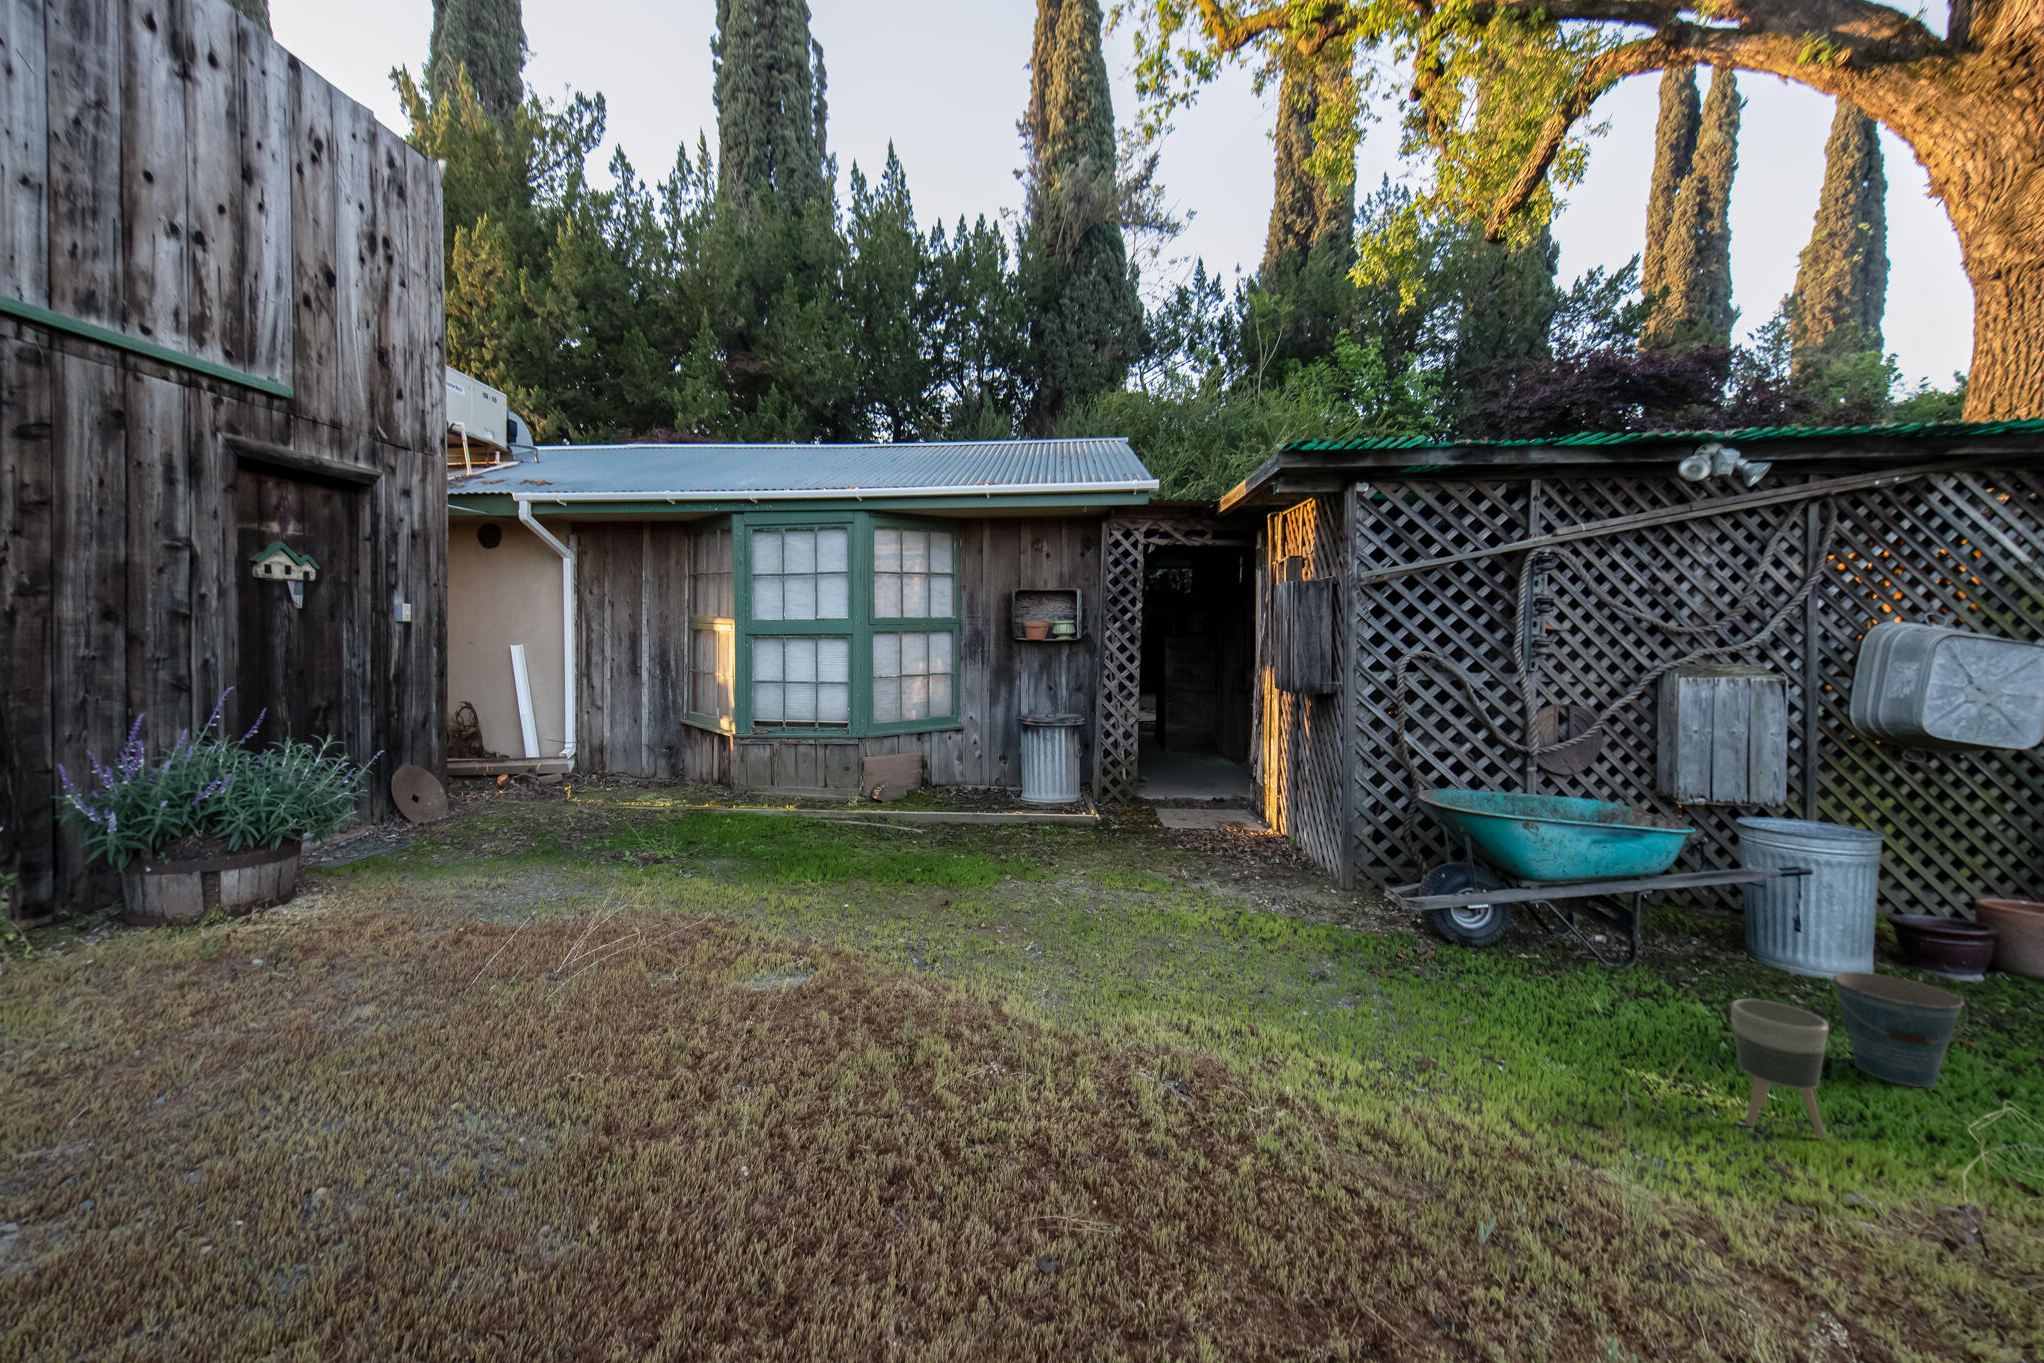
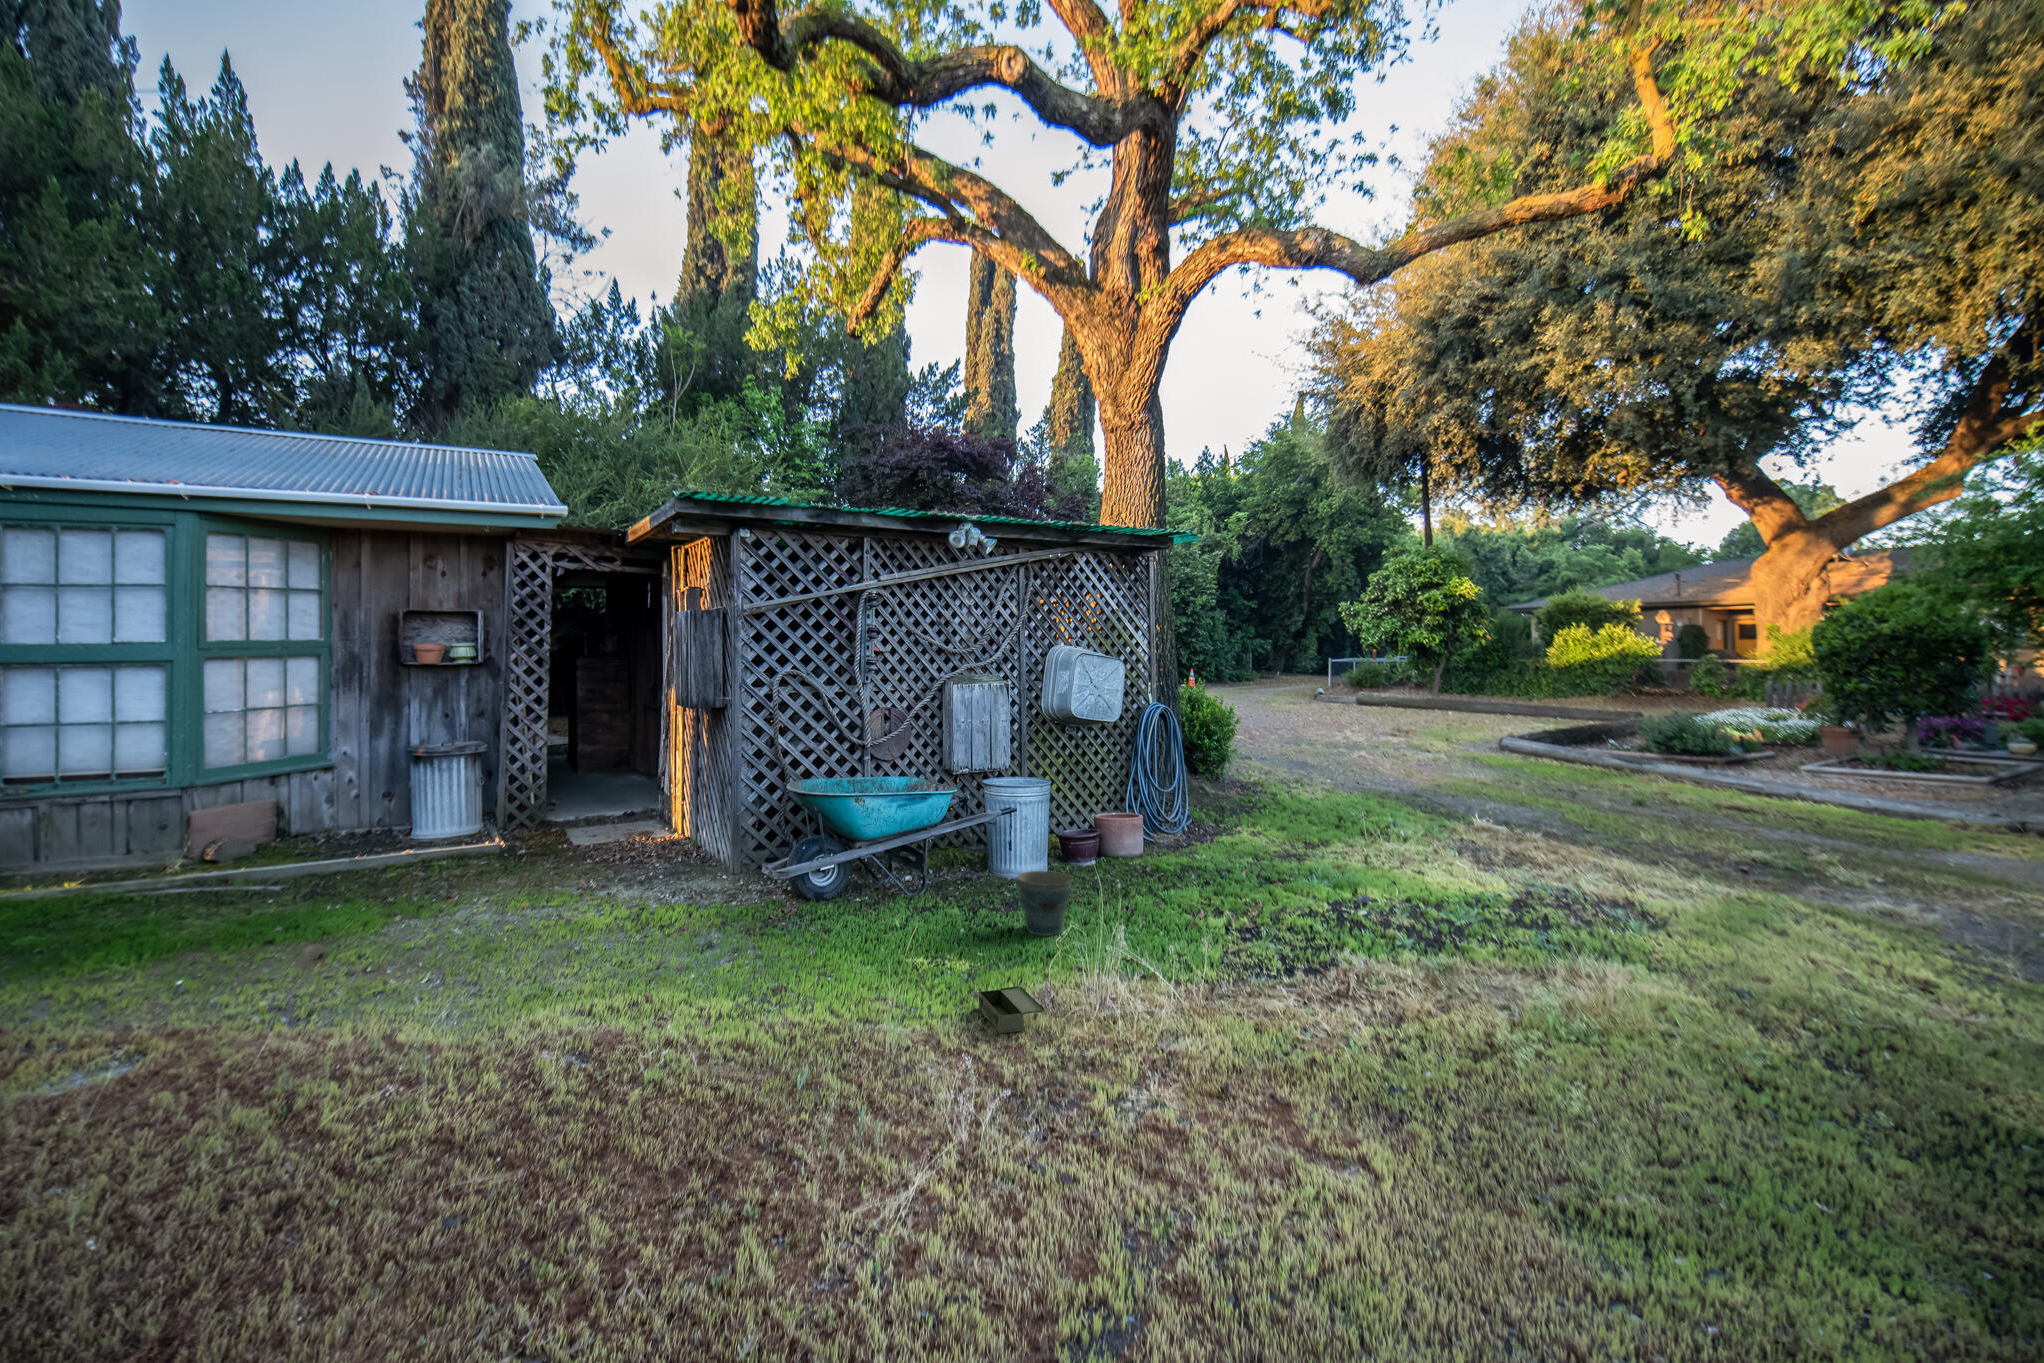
planter: present [1731,999,1829,1139] -> none [958,897,1004,980]
toolbox: none [1790,1159,1956,1258] -> present [979,986,1044,1033]

